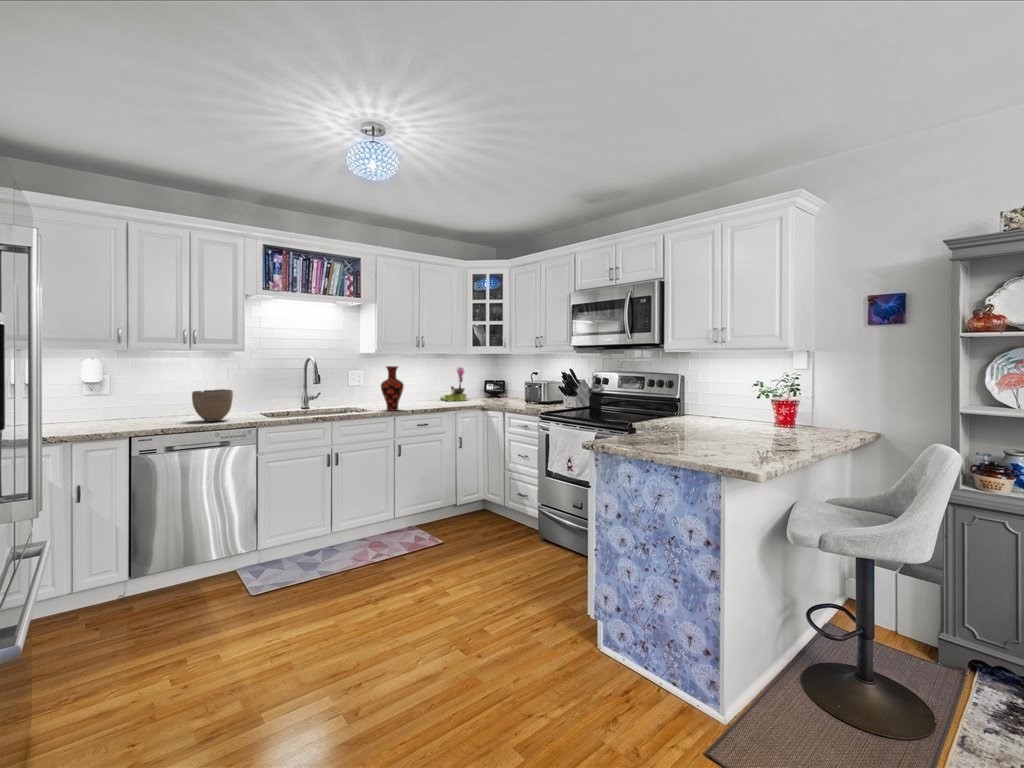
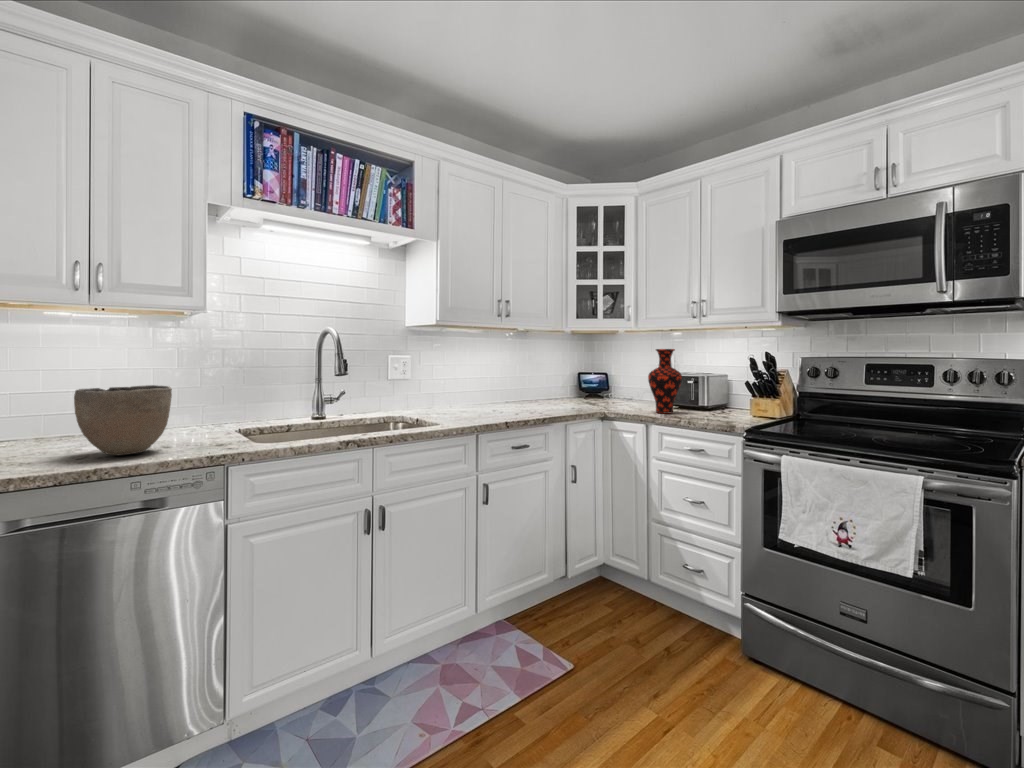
vase: present [381,366,404,411] -> present [648,349,682,414]
flower arrangement: present [441,367,466,401] -> none [518,352,560,405]

